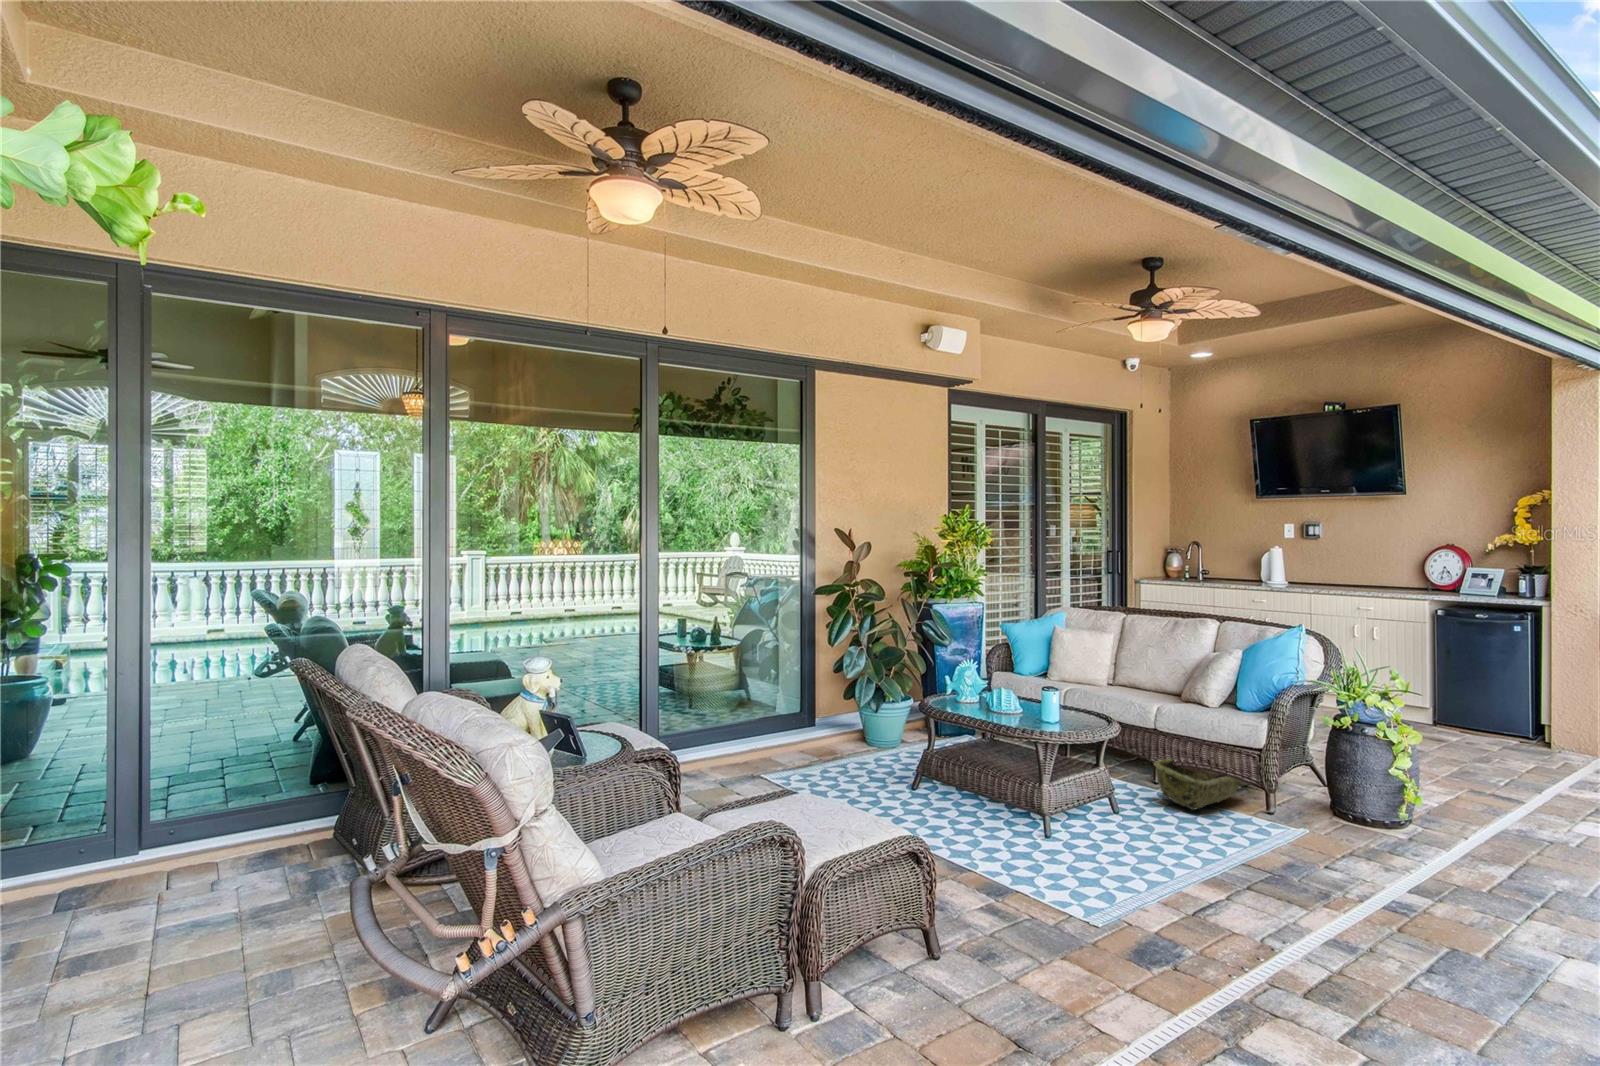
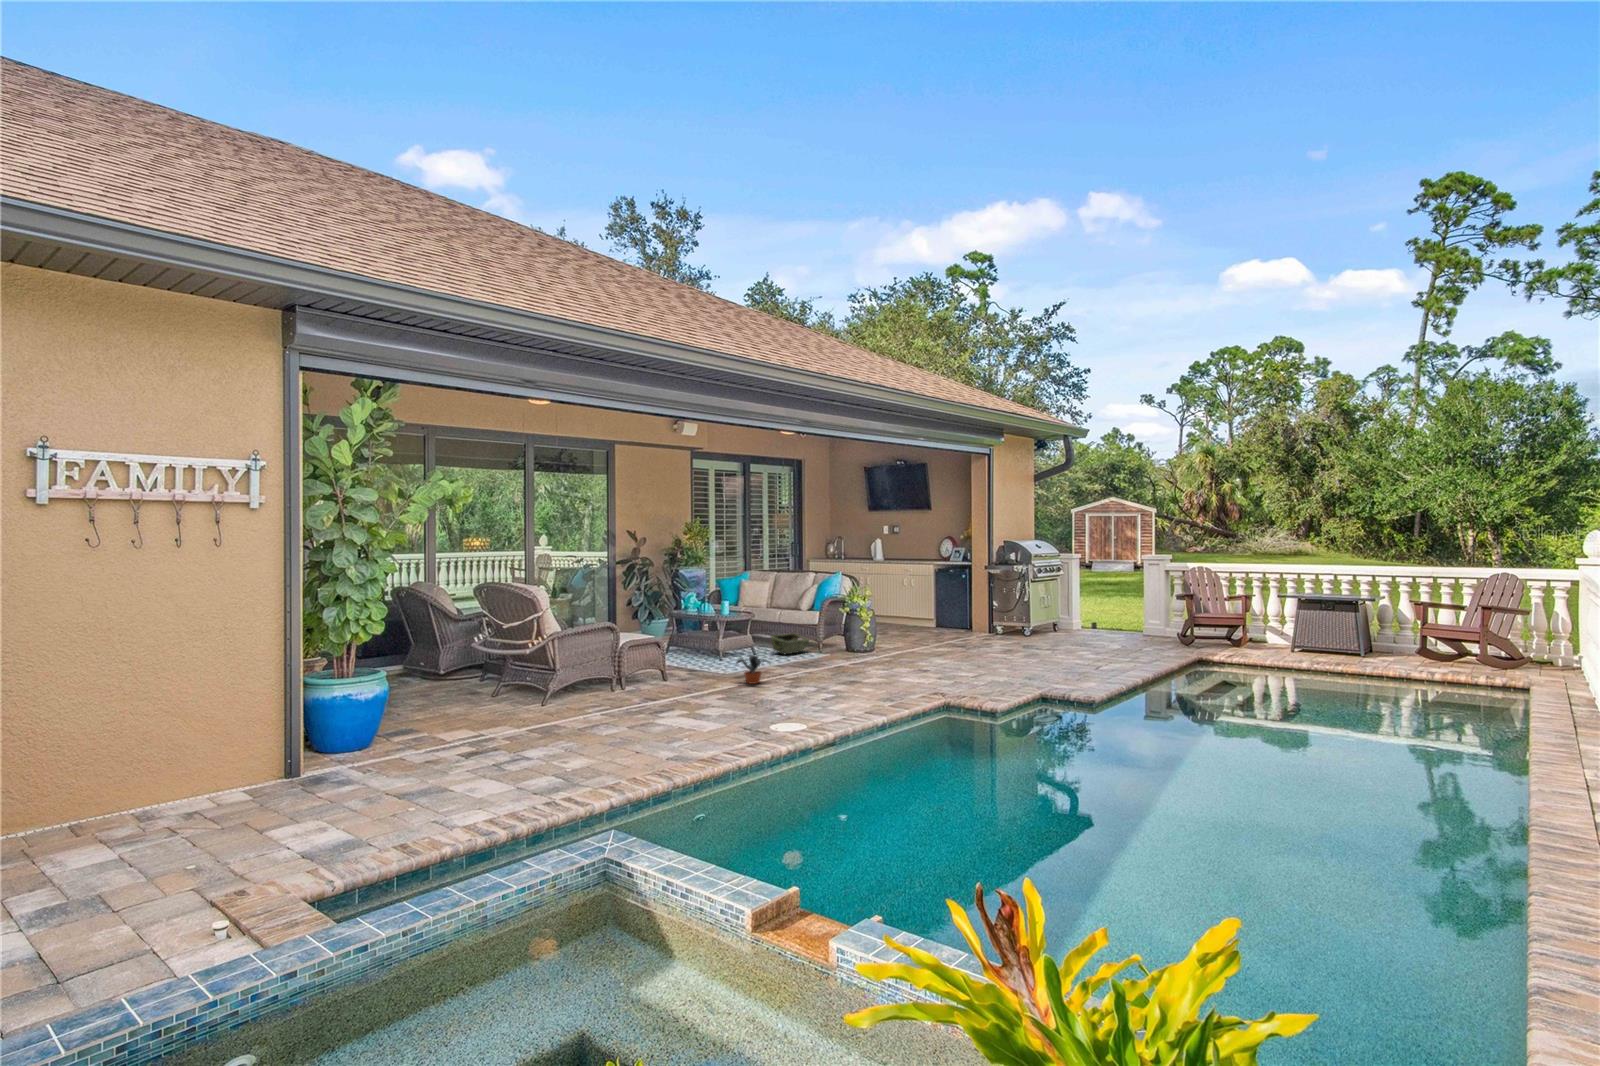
potted plant: none [1166,882,1285,987] -> present [737,655,769,684]

